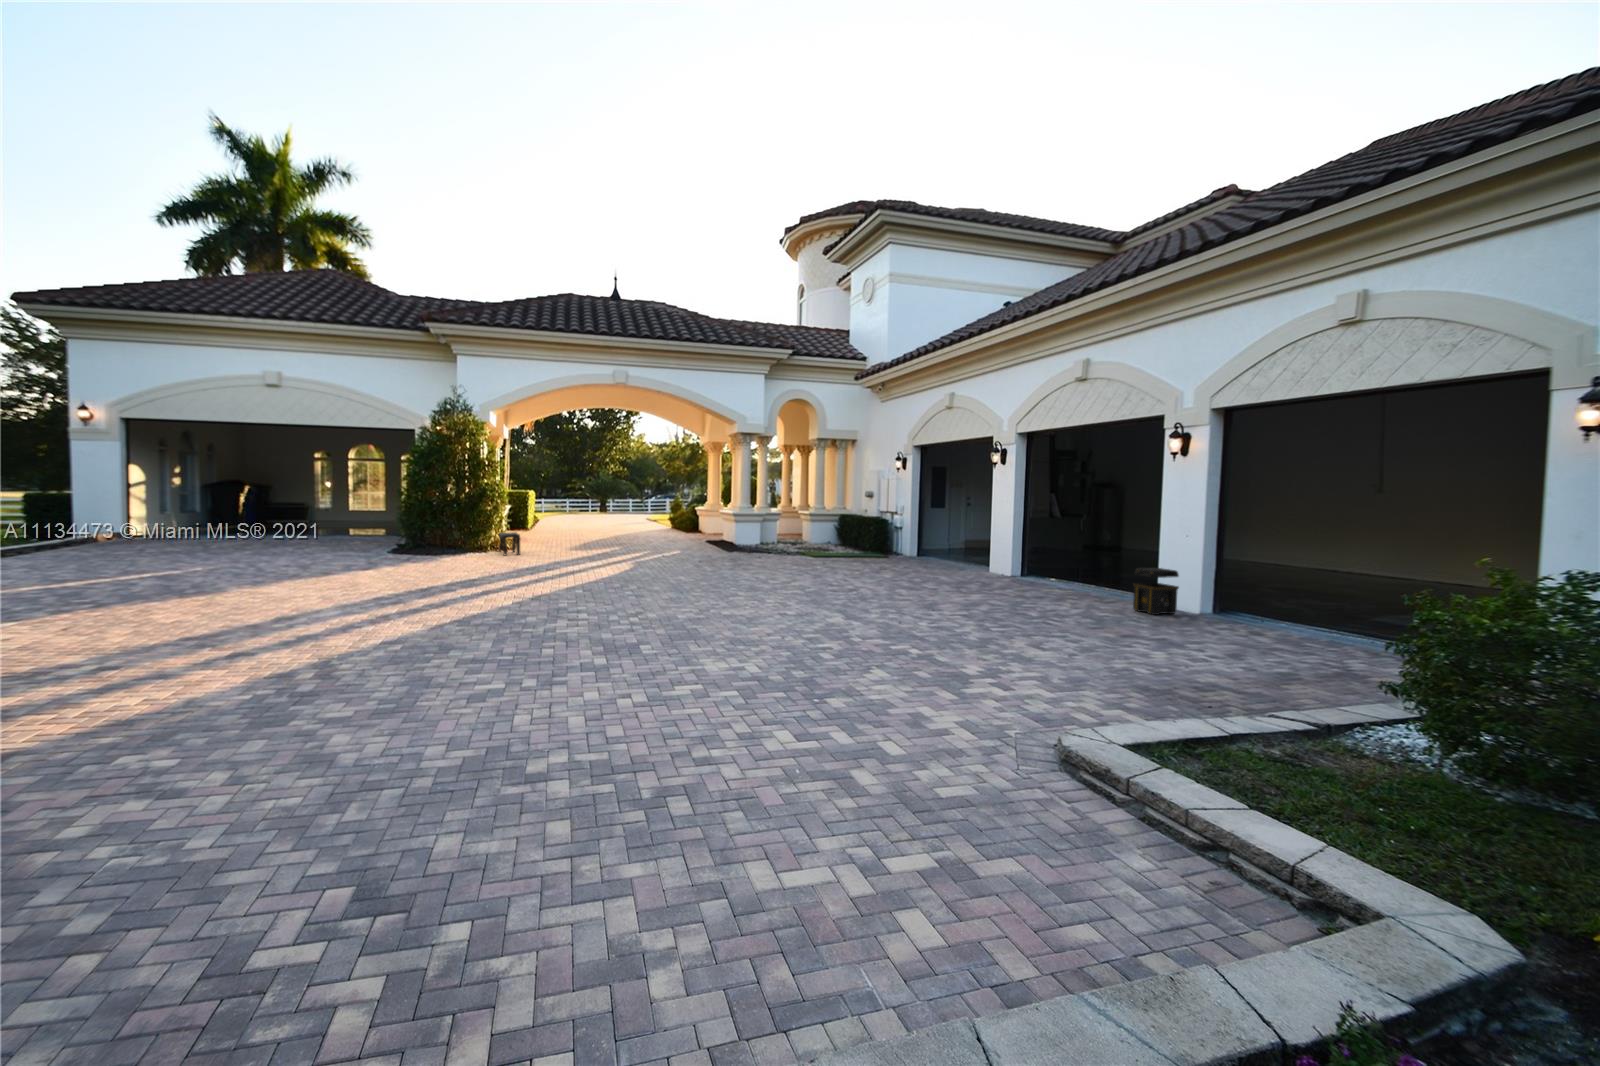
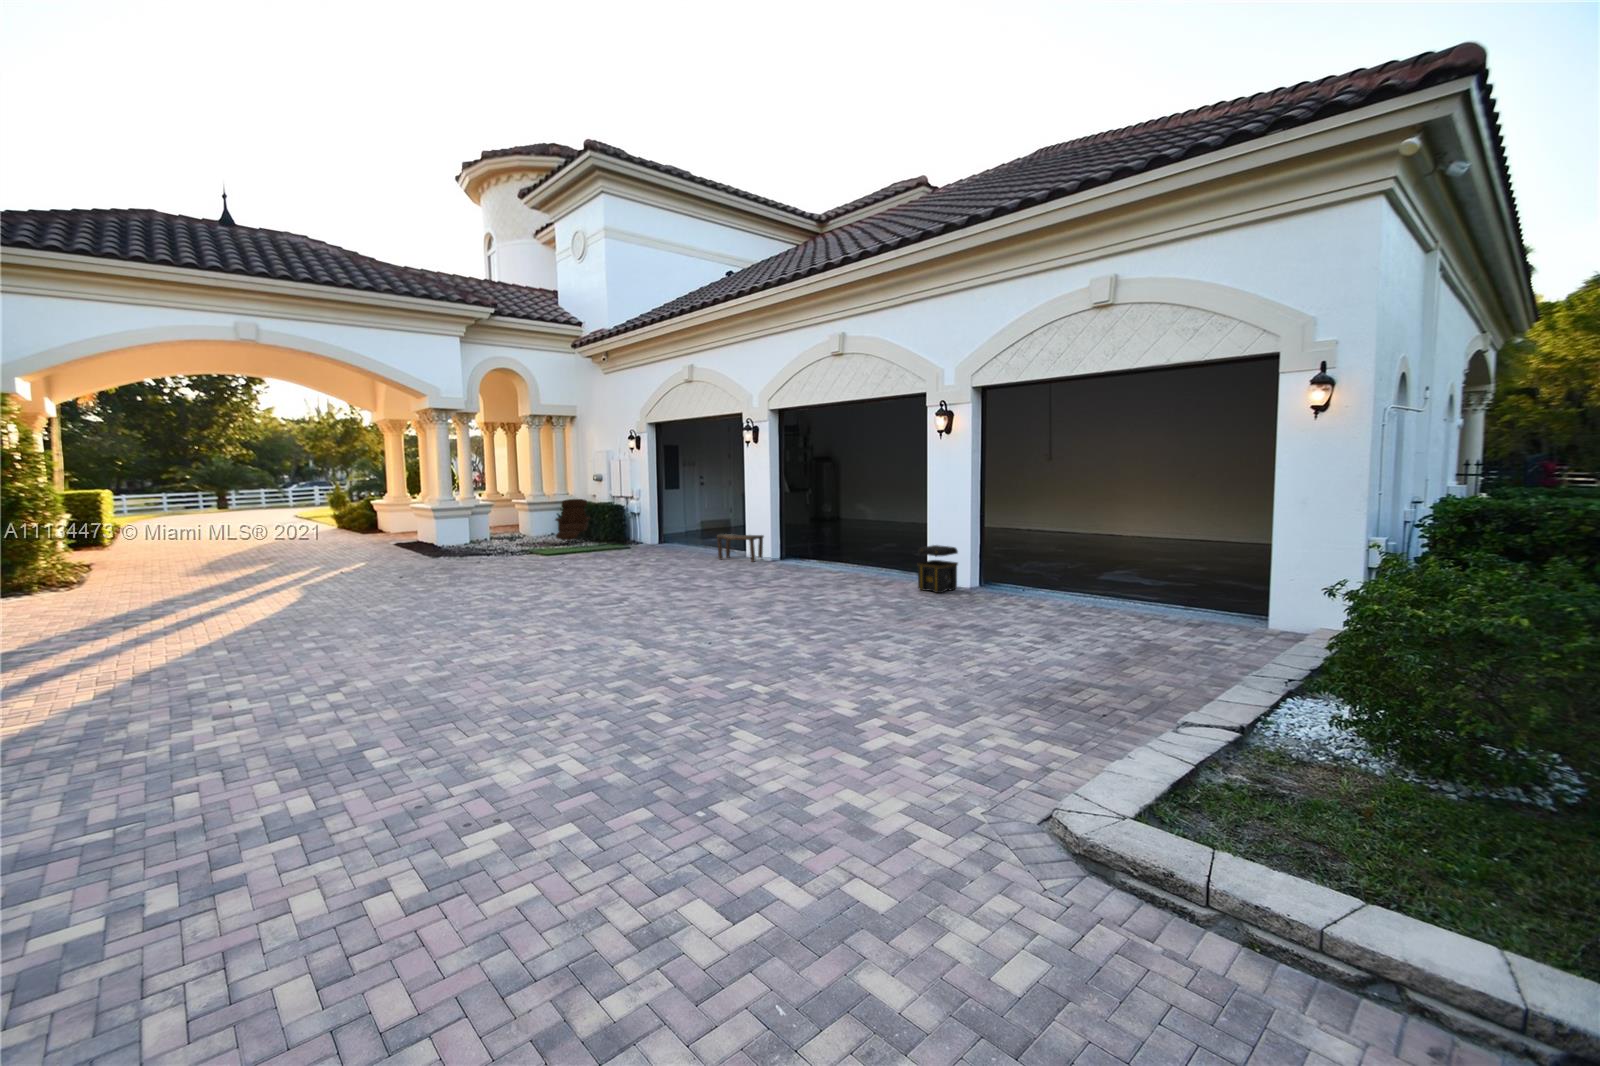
lounge chair: none [827,513,859,553] -> present [556,499,590,544]
bench: present [499,532,520,555] -> present [717,534,764,562]

